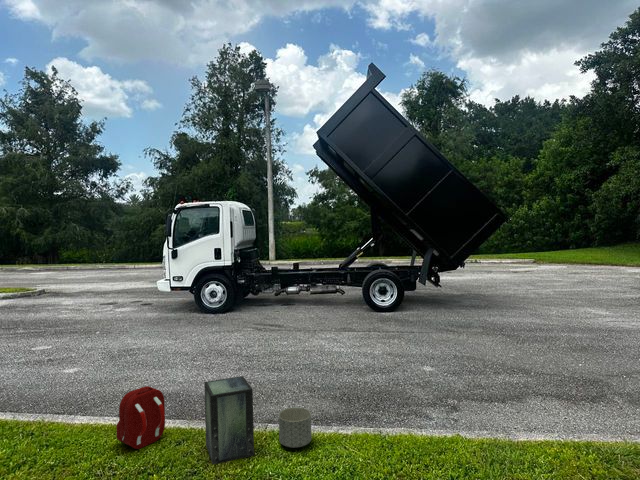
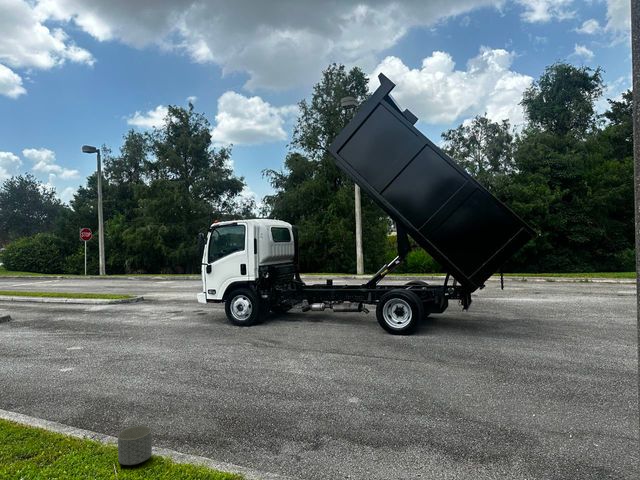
storage box: present [204,376,254,464] -> none [49,391,106,469]
backpack: present [116,386,165,449] -> none [8,391,52,446]

